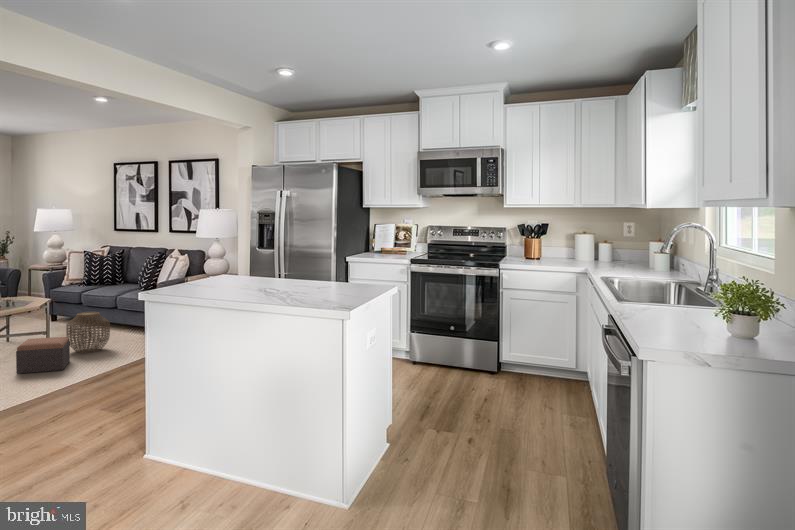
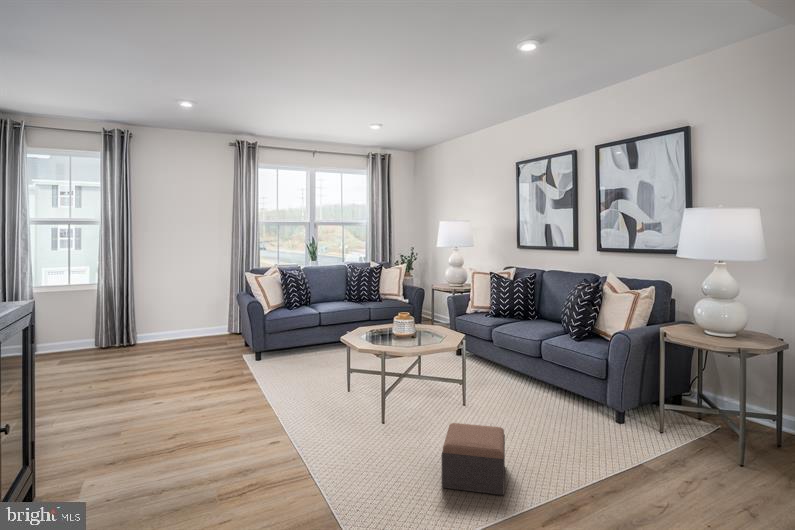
woven basket: present [66,312,110,353] -> none [492,377,550,444]

